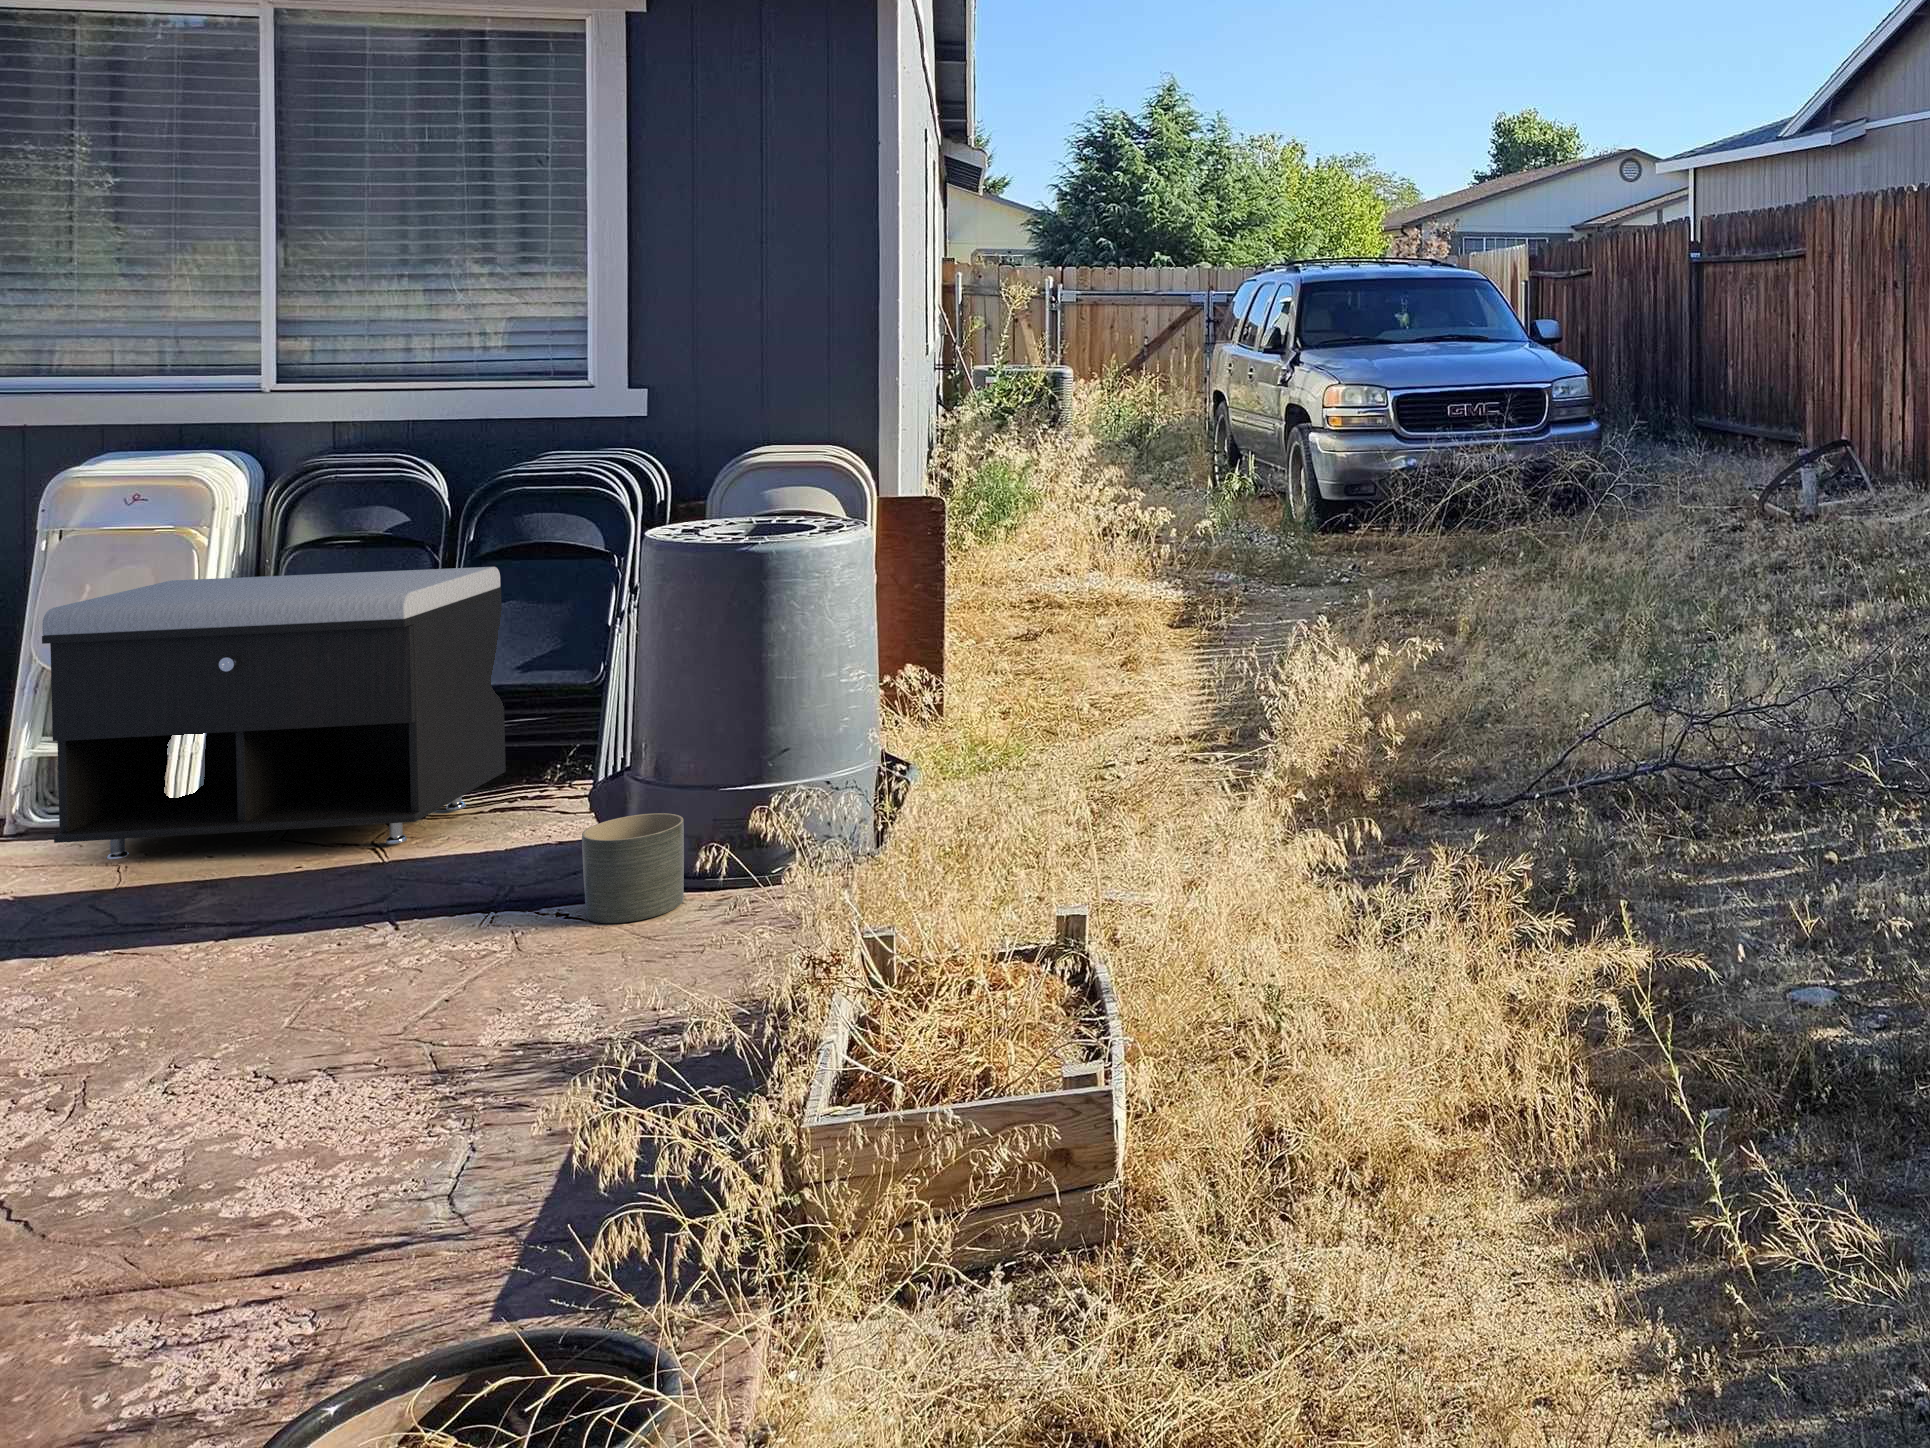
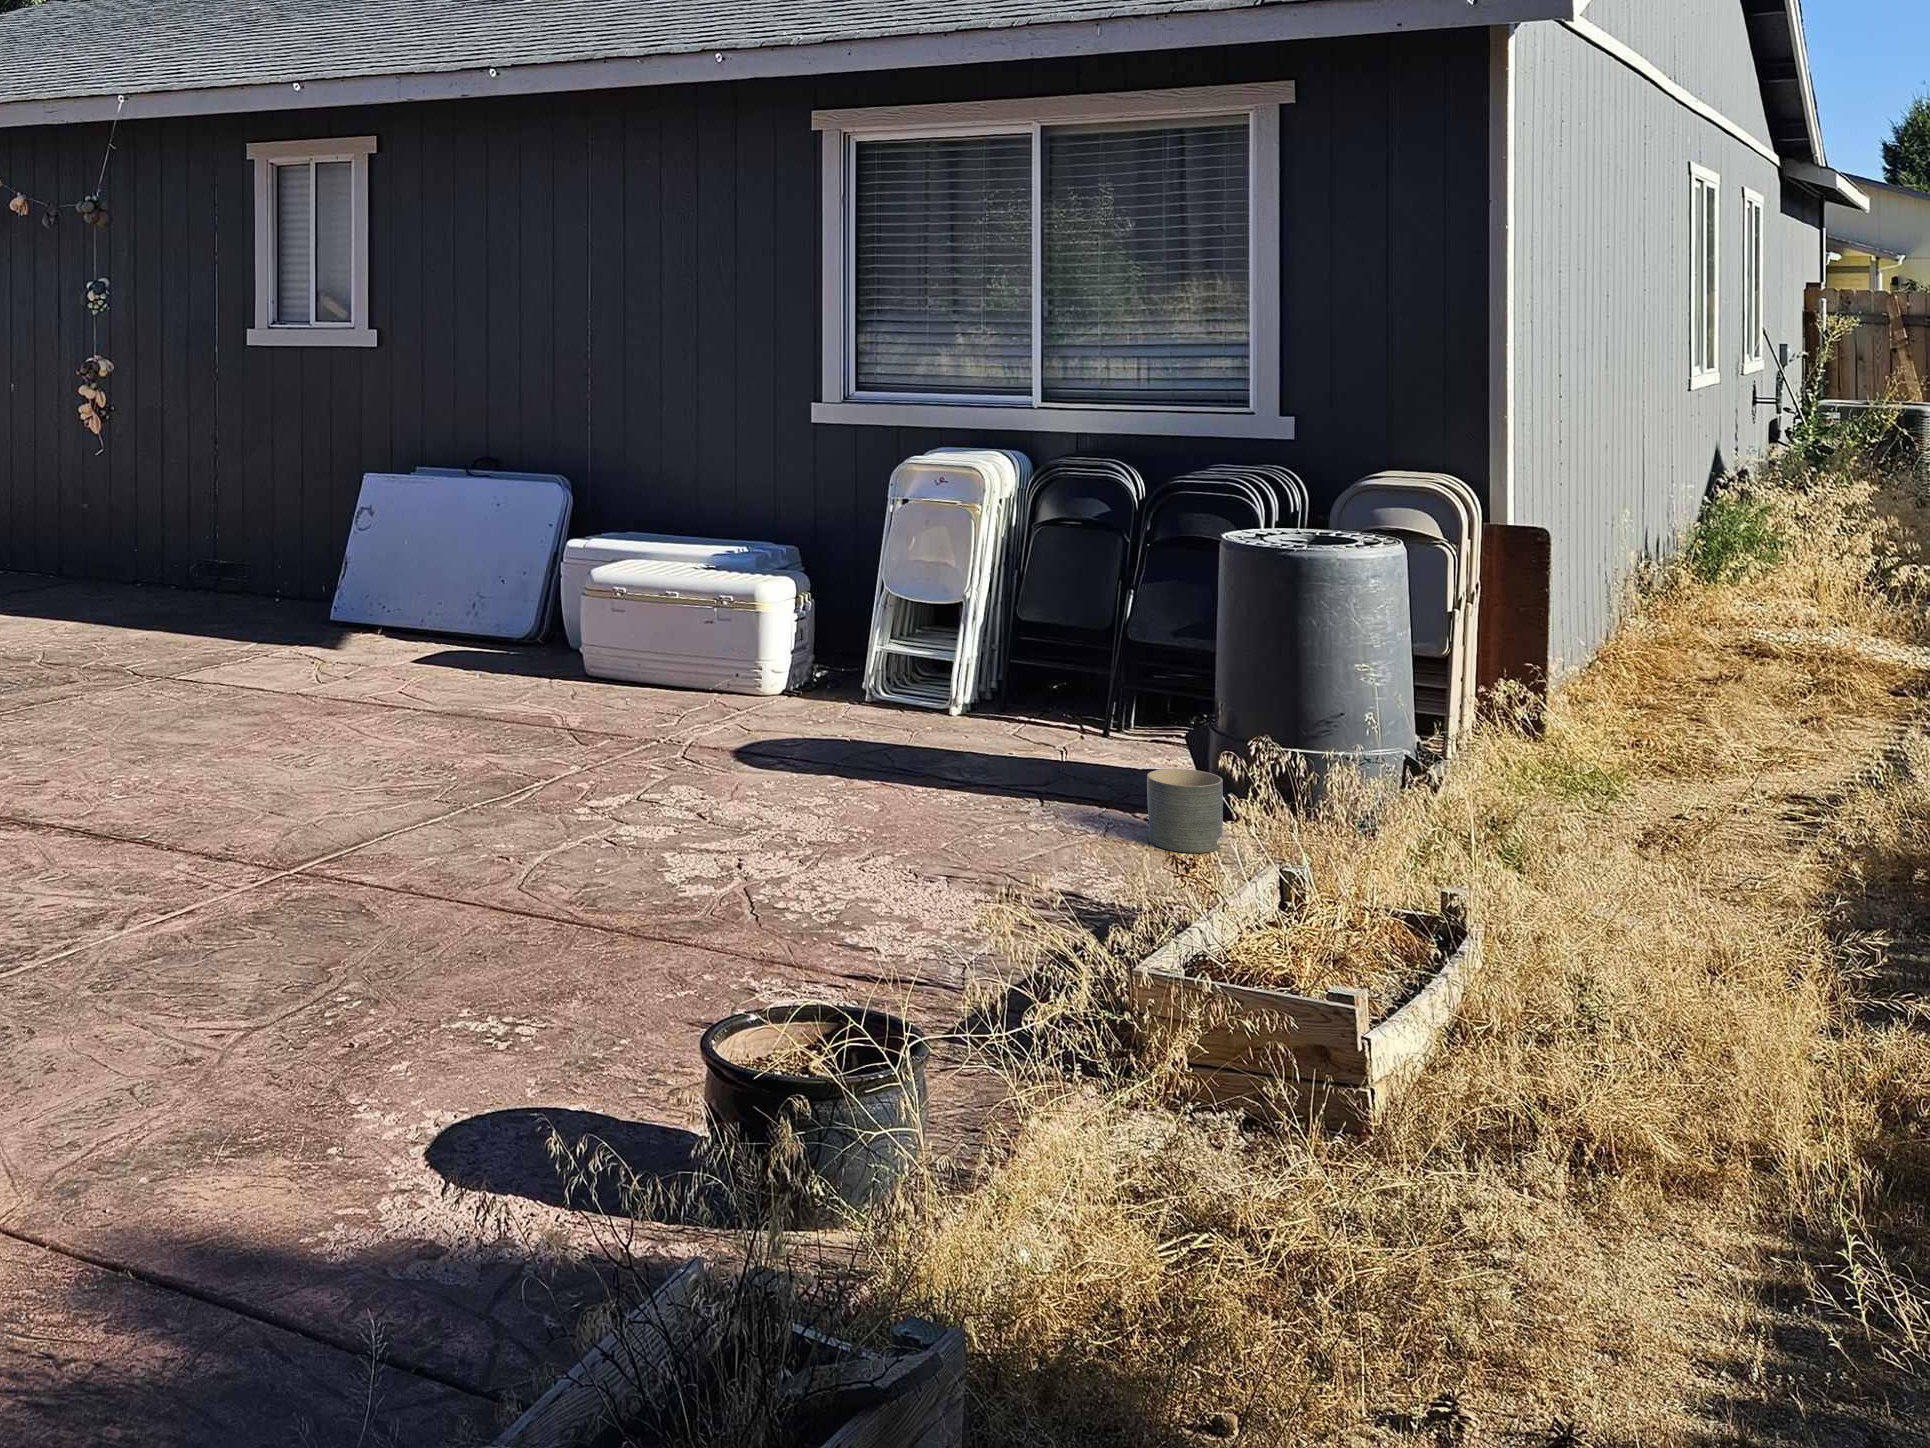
storage bench: present [42,567,506,859] -> none [882,540,1158,756]

